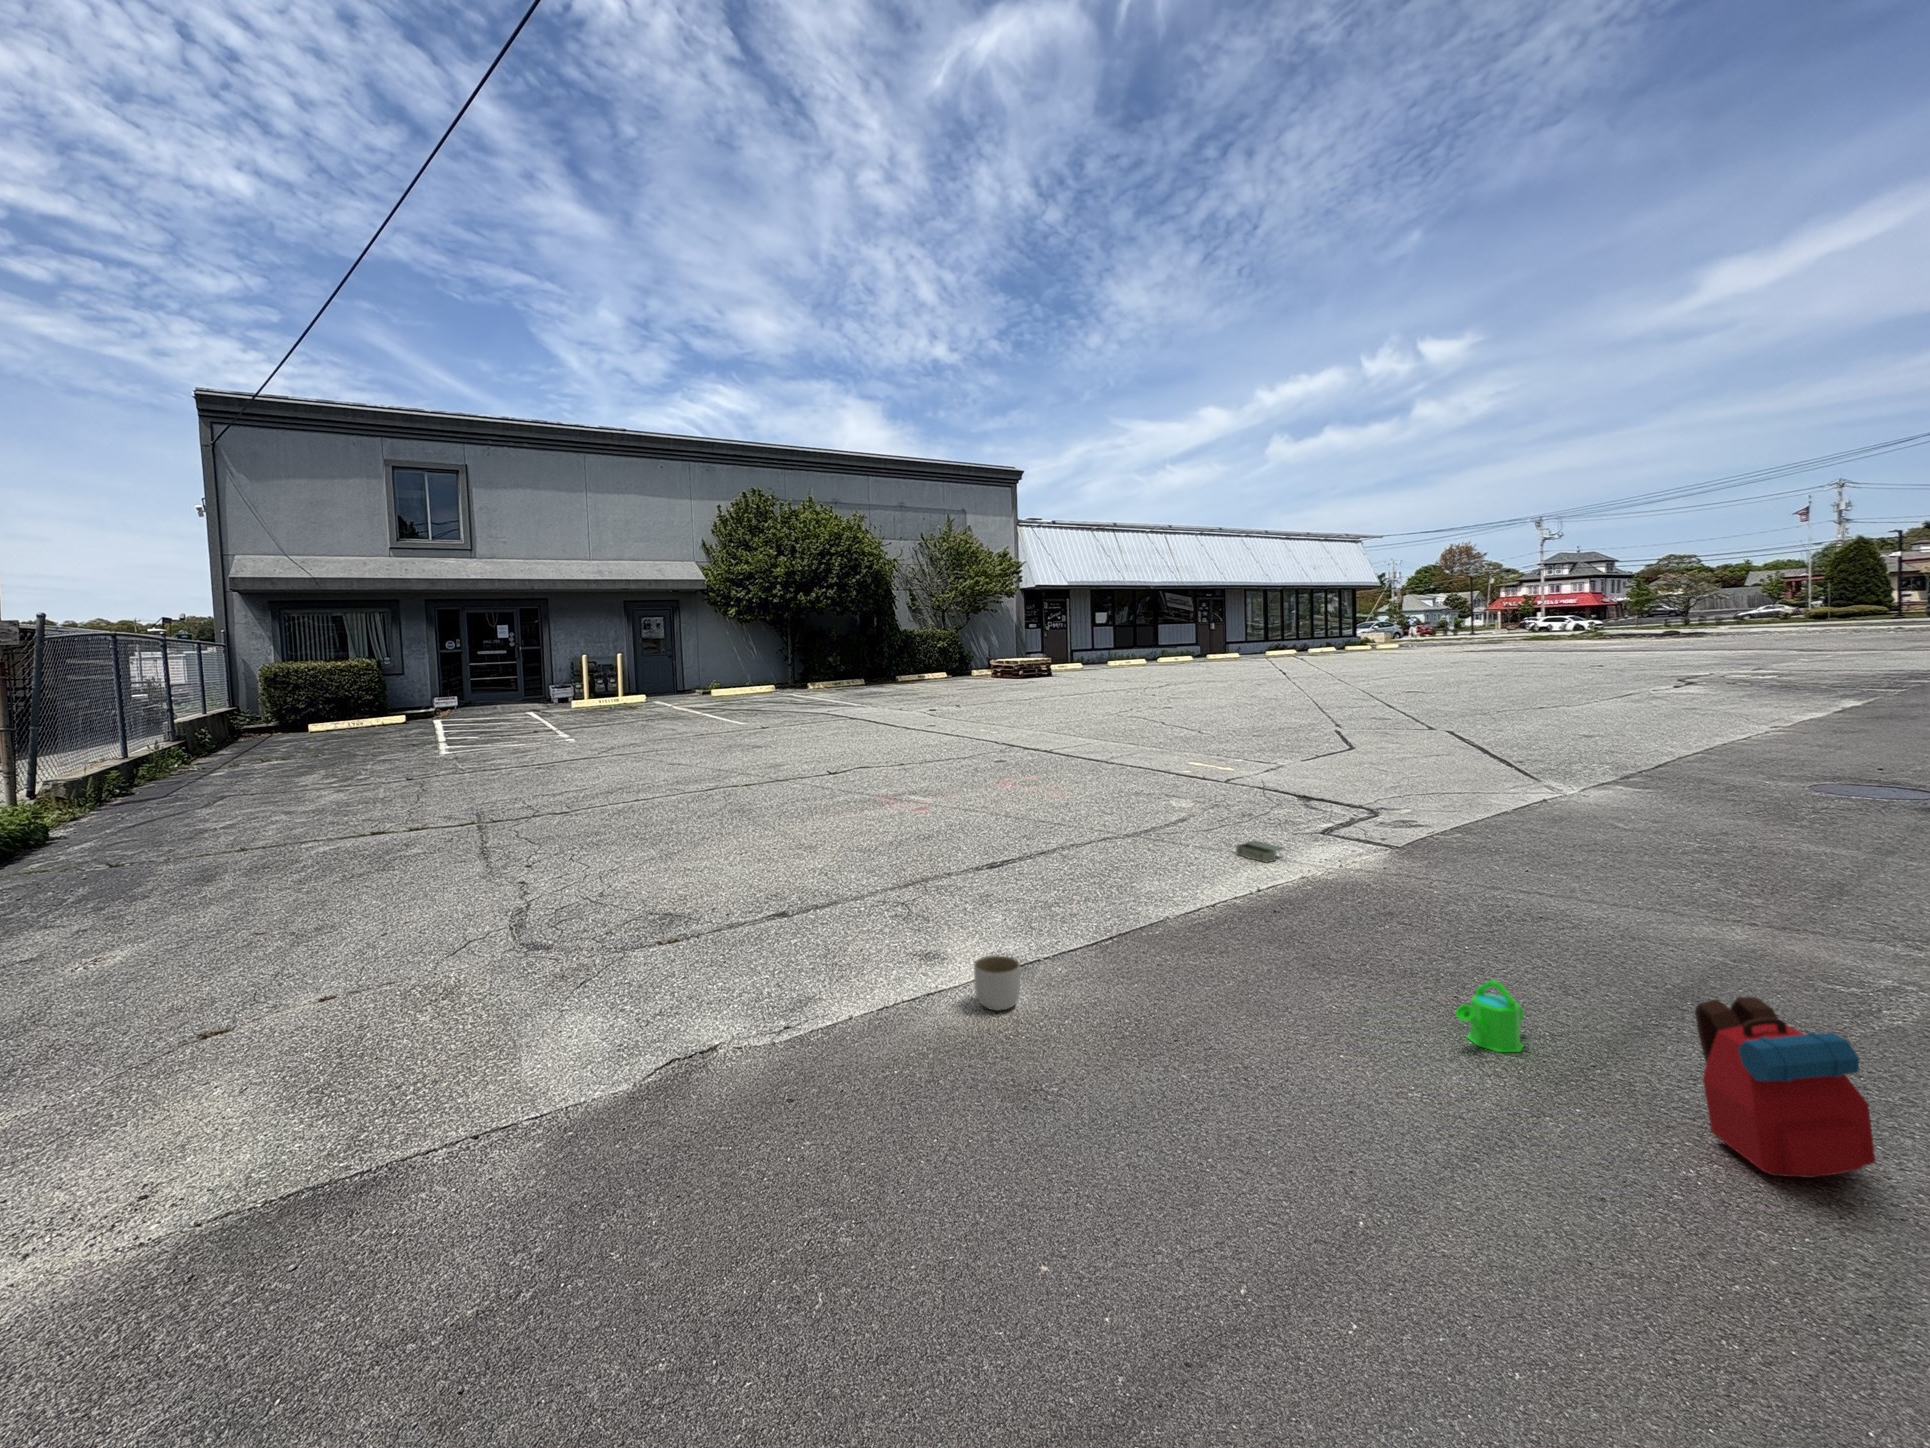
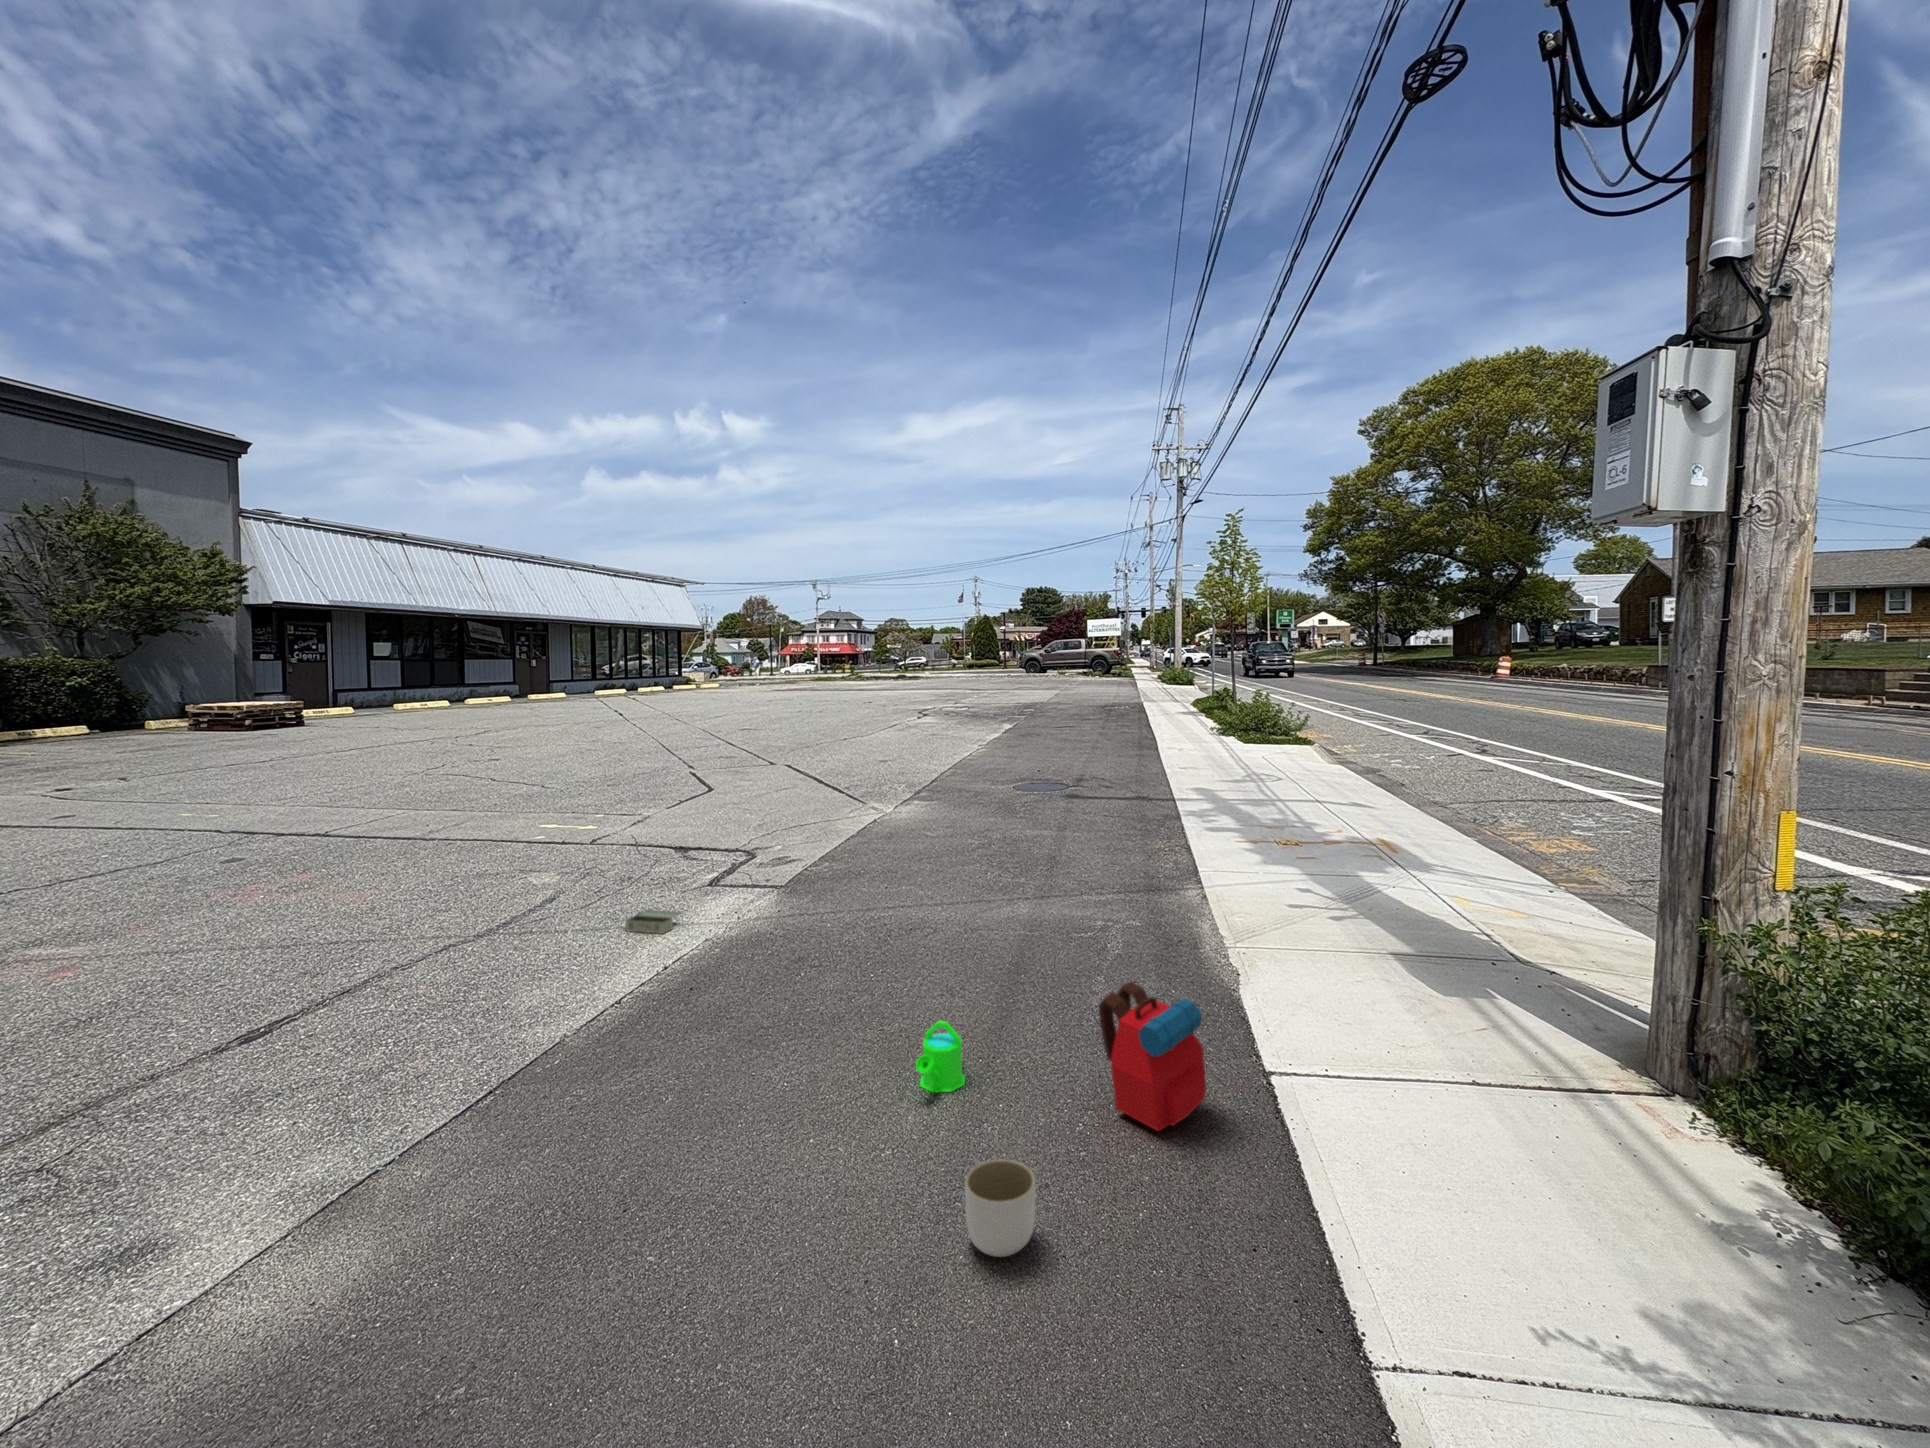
planter: present [974,956,1020,1011] -> present [965,1159,1036,1257]

